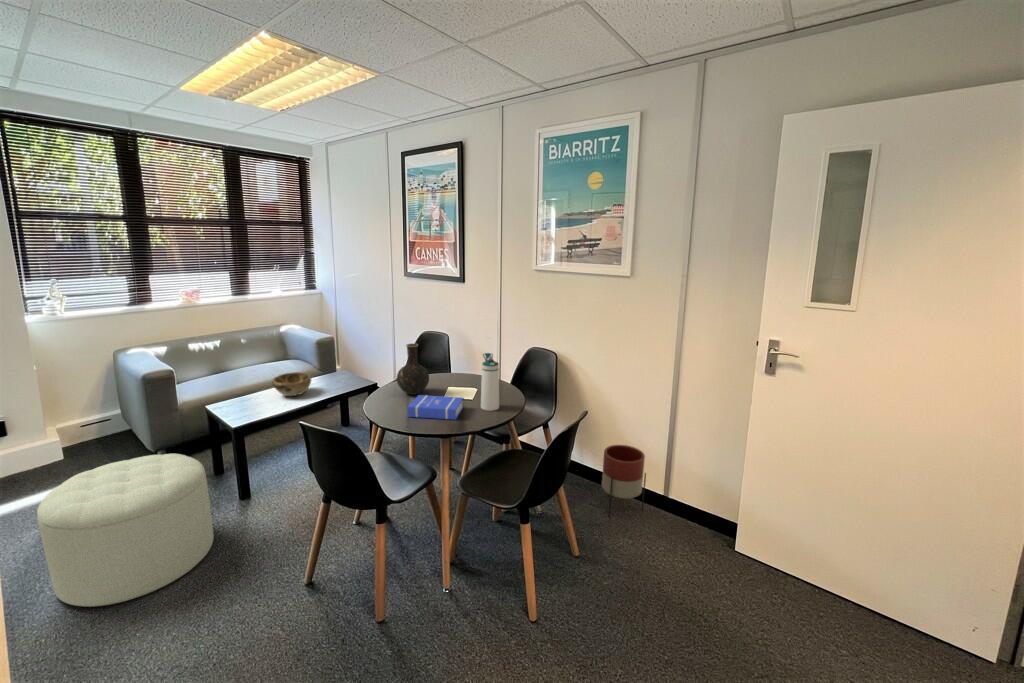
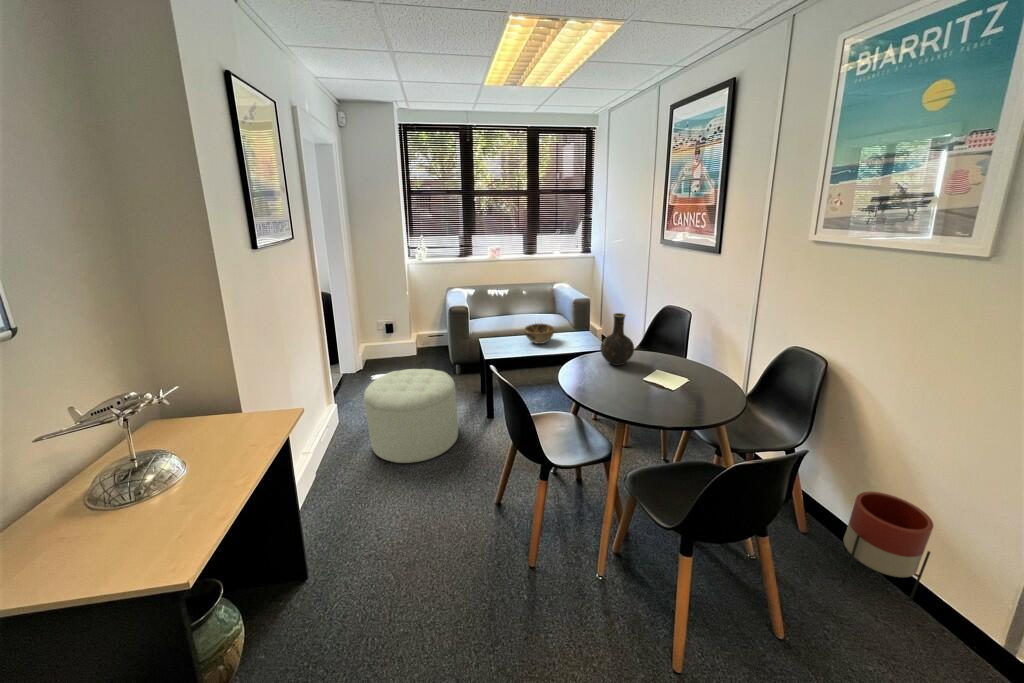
water bottle: present [481,353,499,411] -> none [674,336,701,403]
book: present [408,395,463,420] -> none [591,367,656,402]

